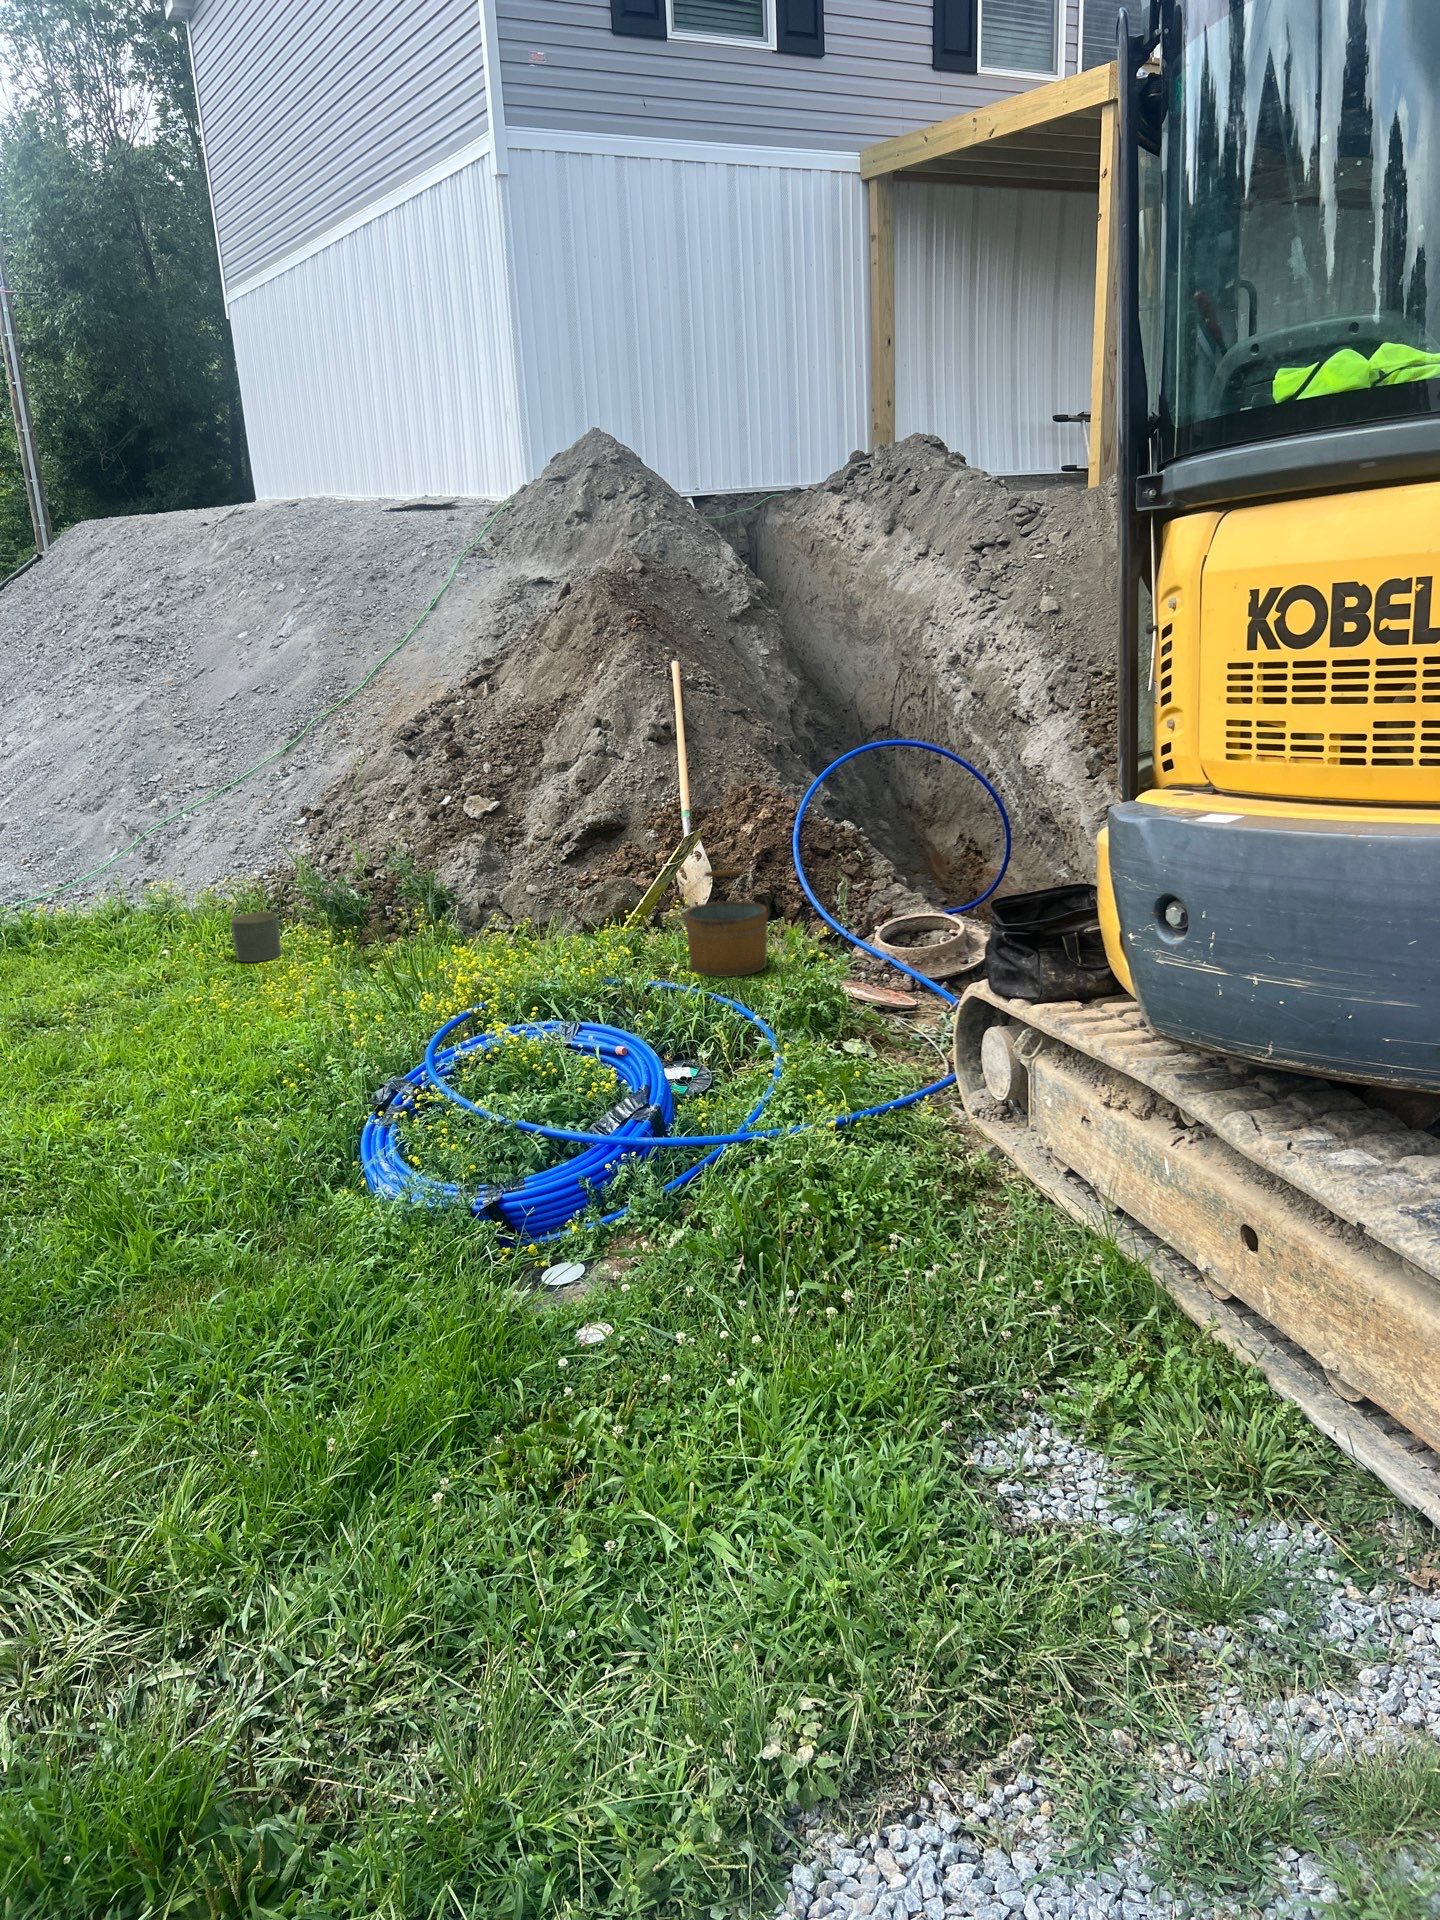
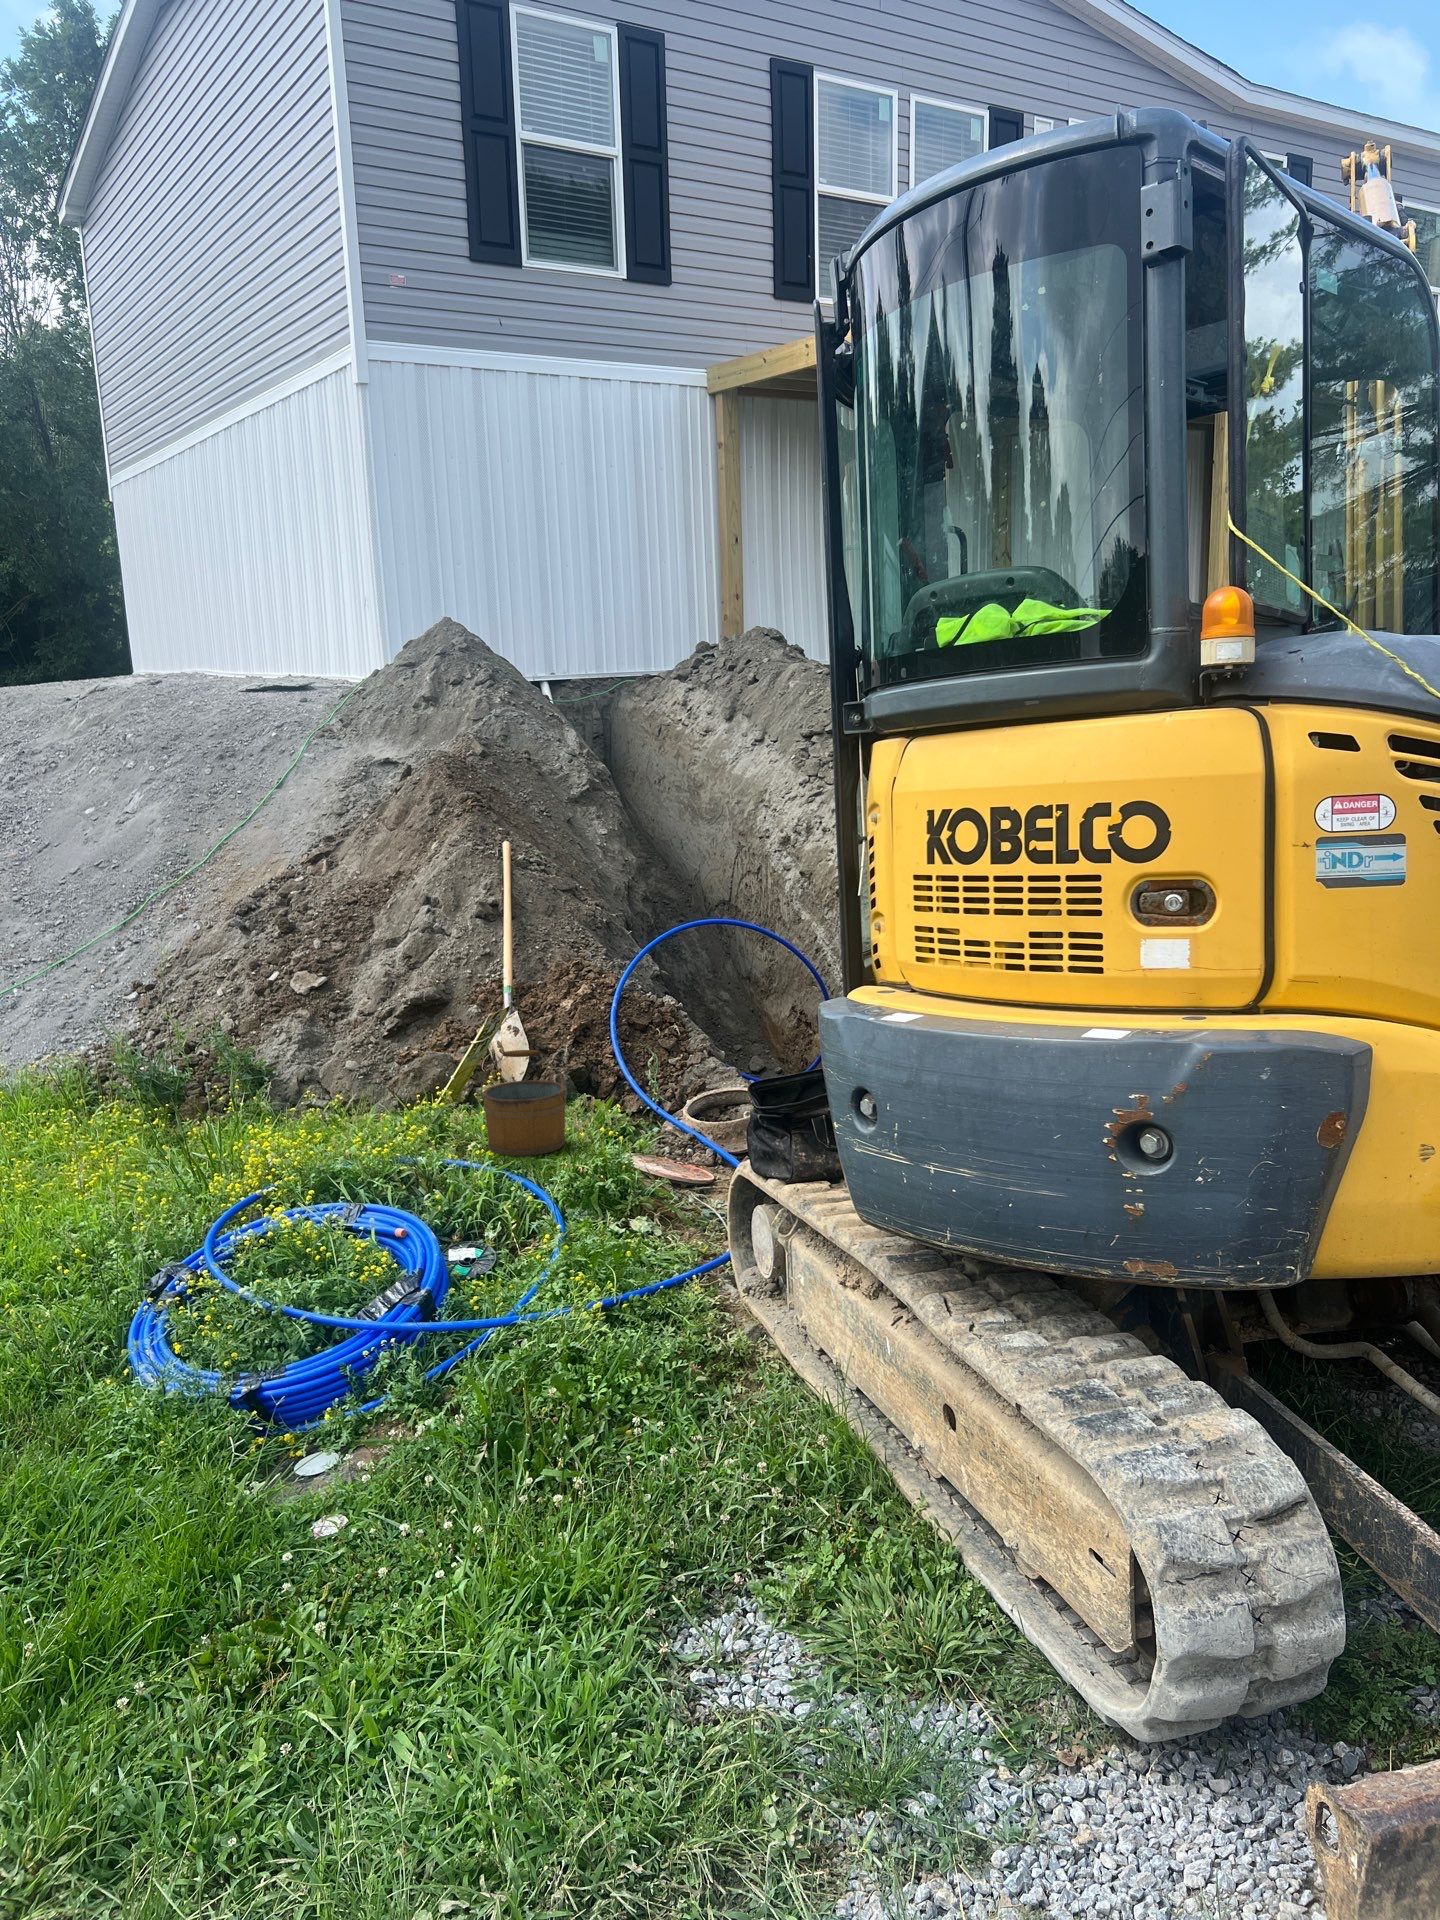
planter: present [231,912,282,962] -> none [38,1086,91,1137]

